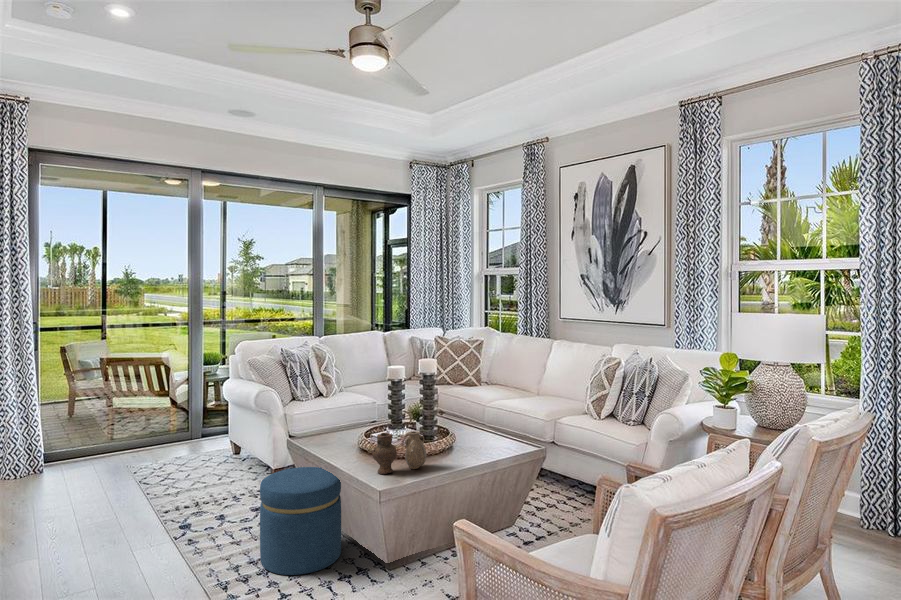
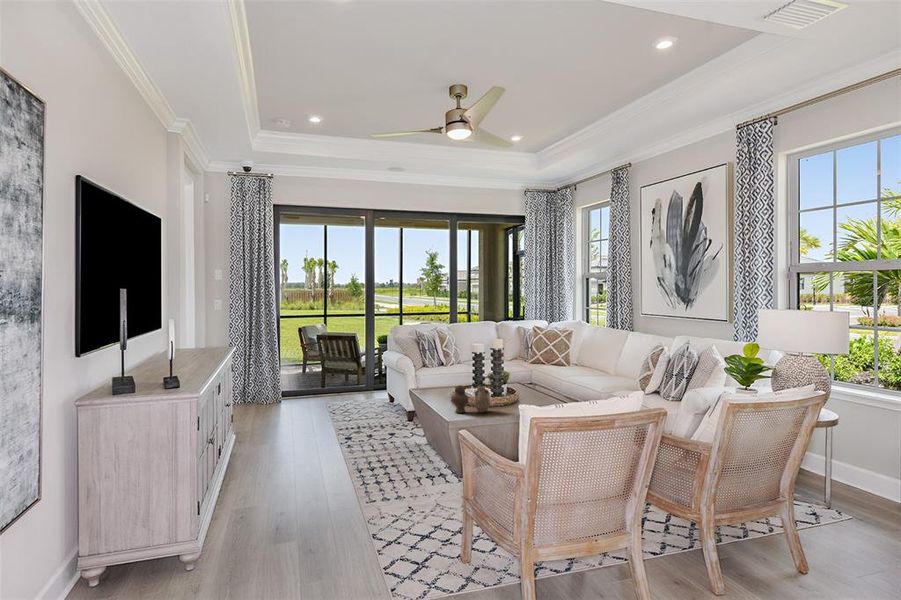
ottoman: present [260,467,341,575] -> none [383,406,435,473]

